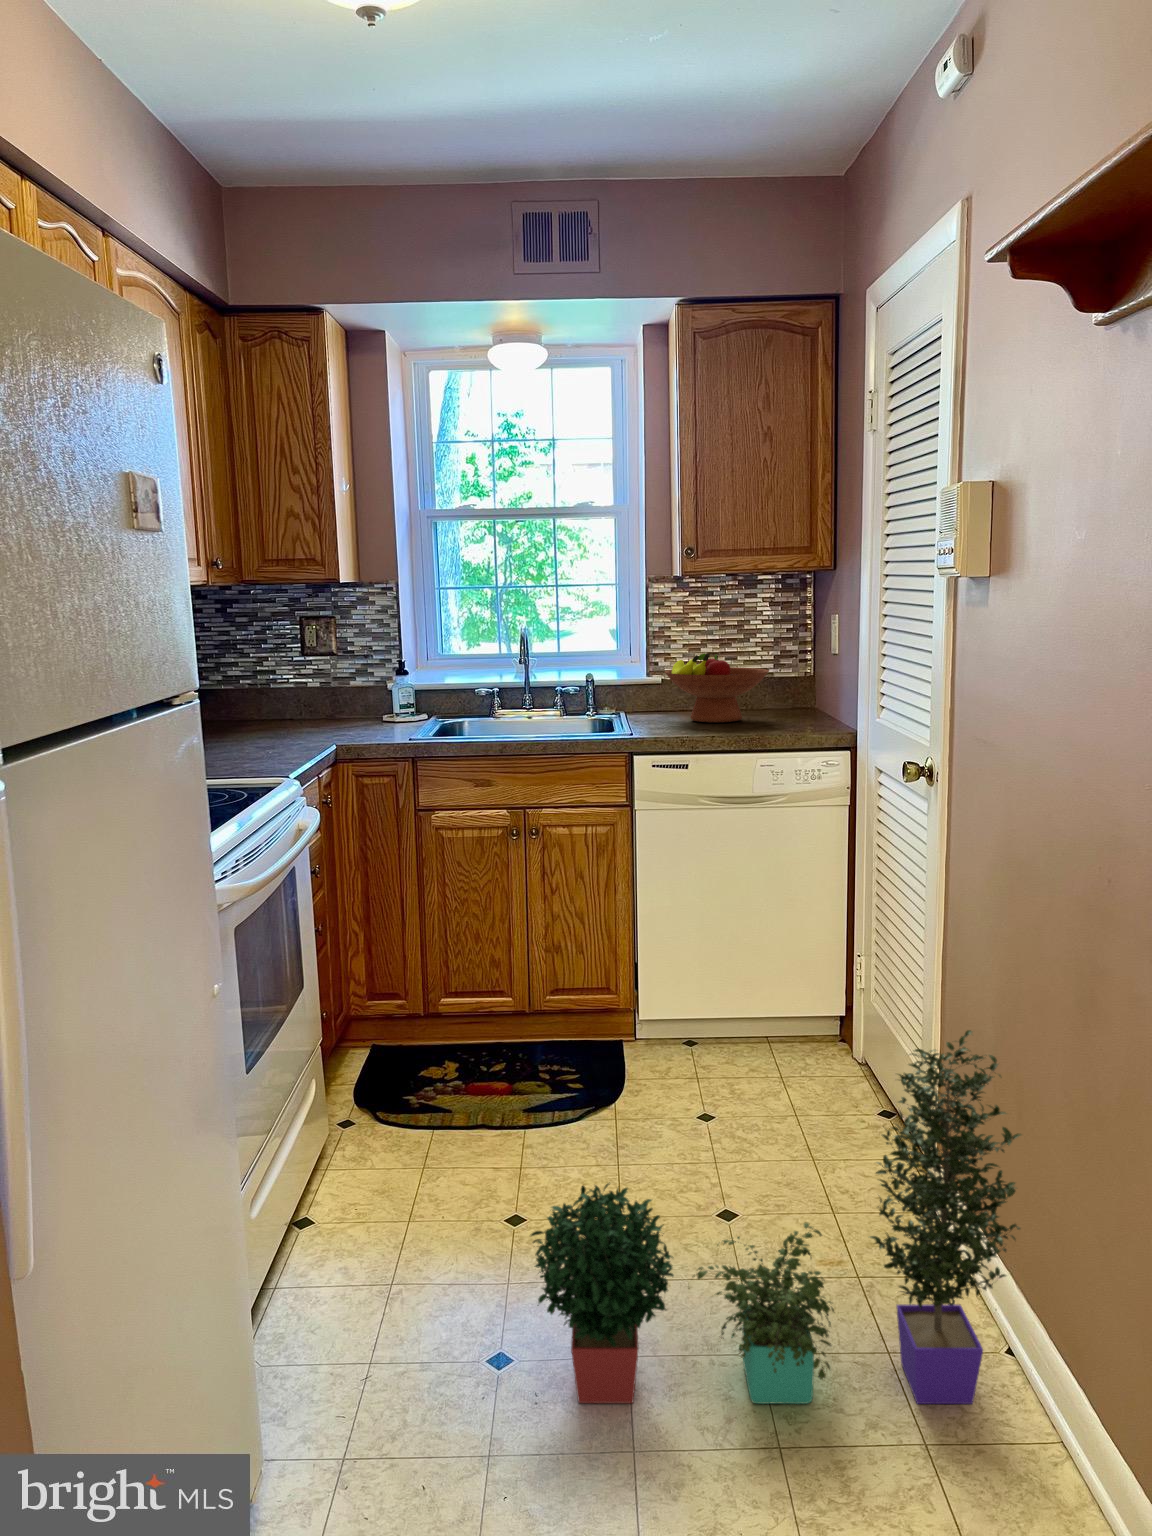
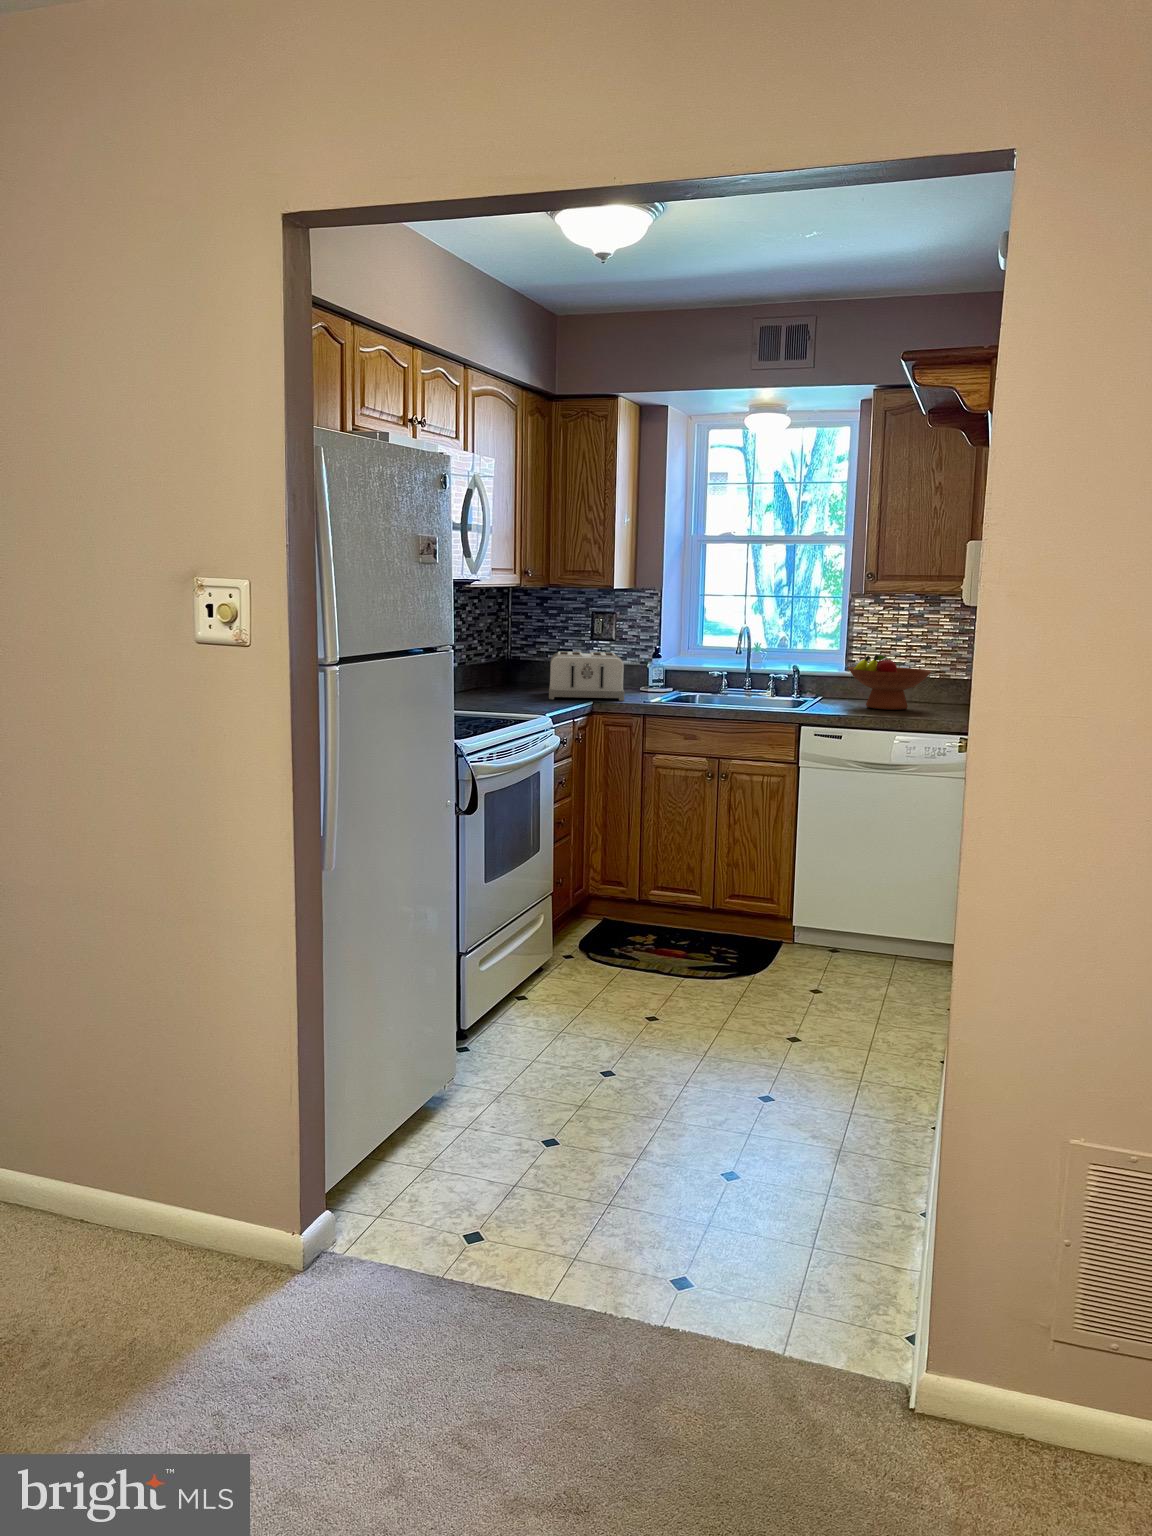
toaster: none [256,672,377,747] -> present [549,651,624,701]
potted plant: present [530,1030,1021,1404] -> none [622,897,927,1135]

